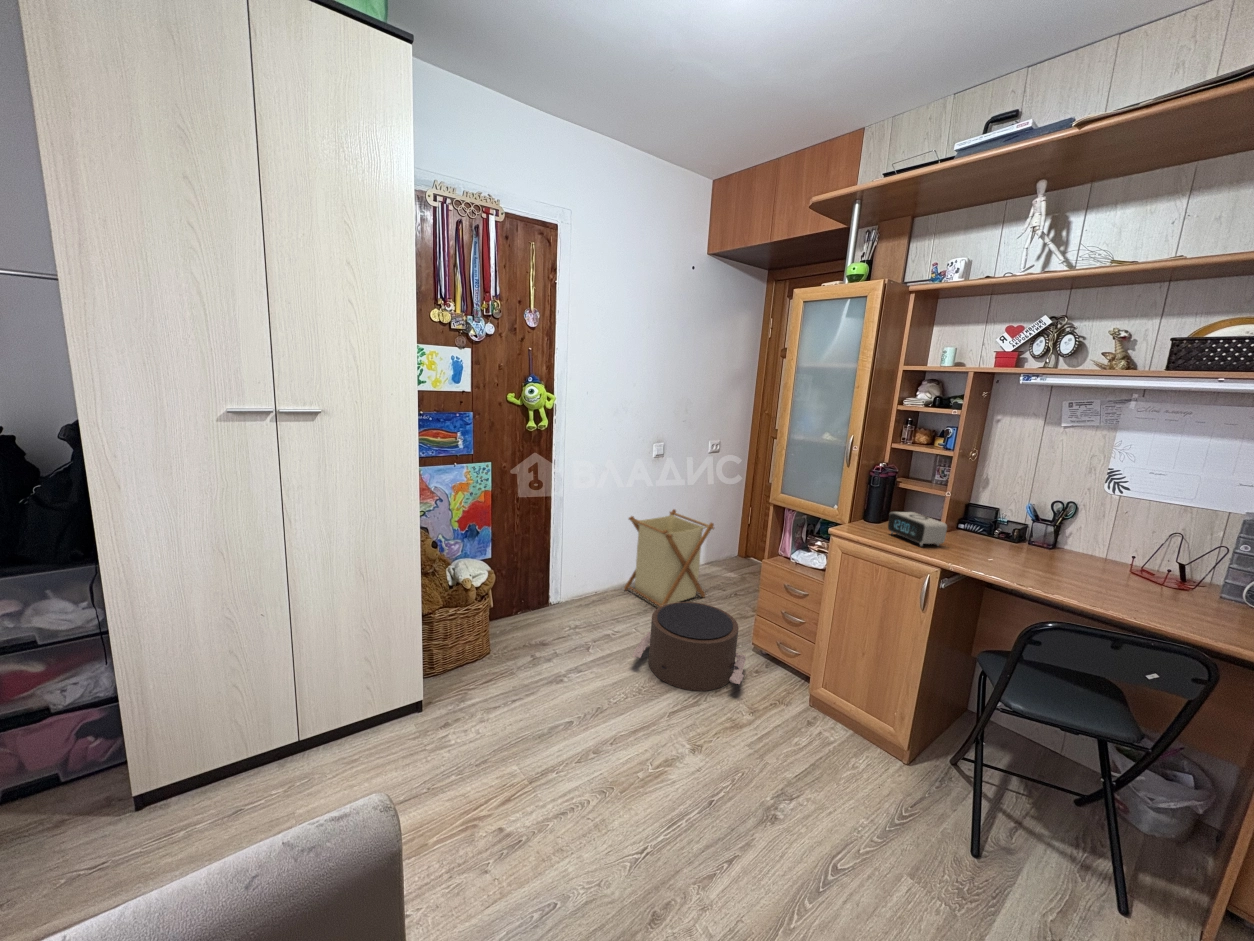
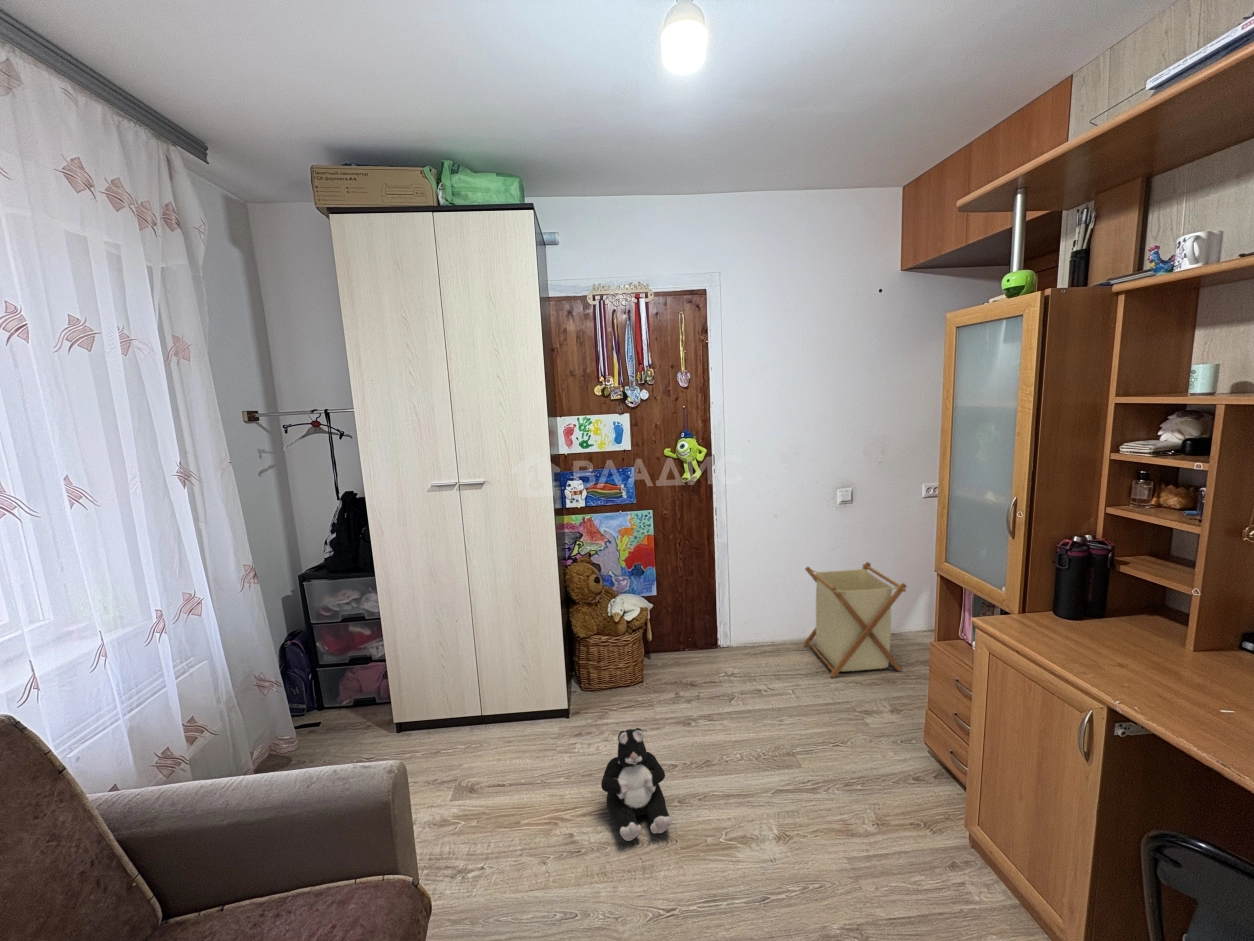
alarm clock: present [888,512,947,546] -> none [1079,606,1167,669]
pouf: present [632,602,746,691] -> none [762,670,901,785]
plush toy: none [523,687,608,808] -> present [601,728,673,841]

